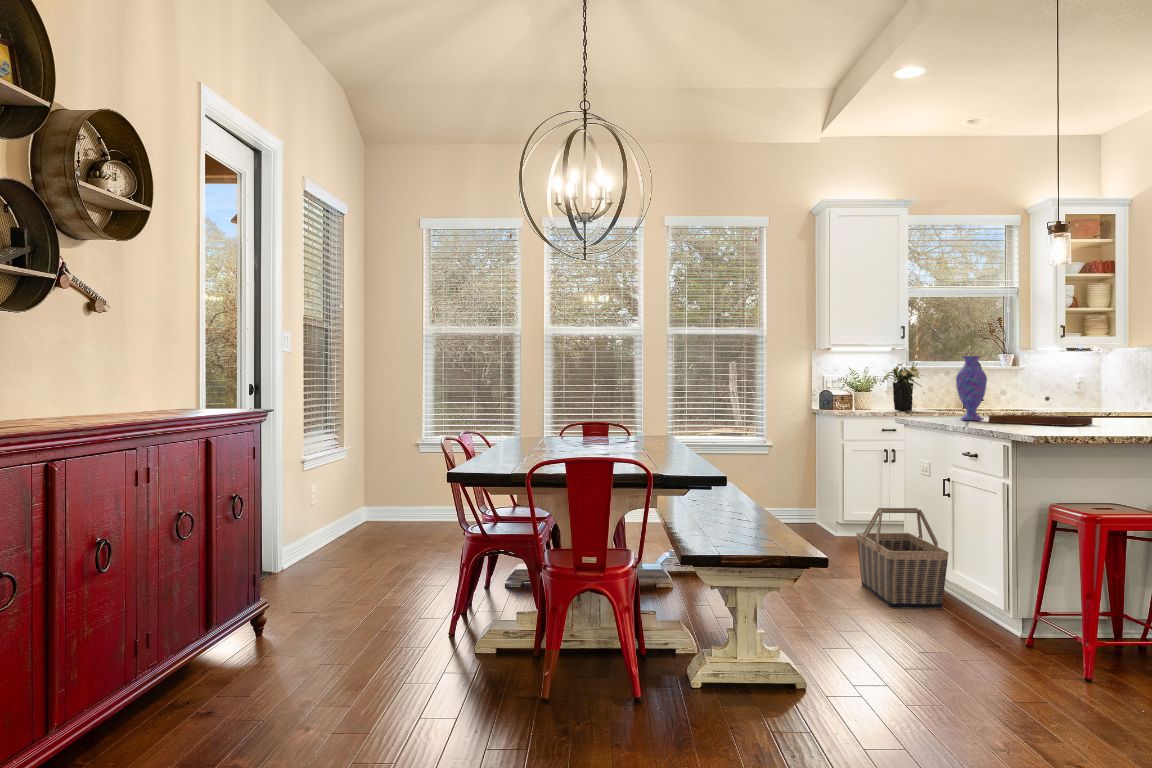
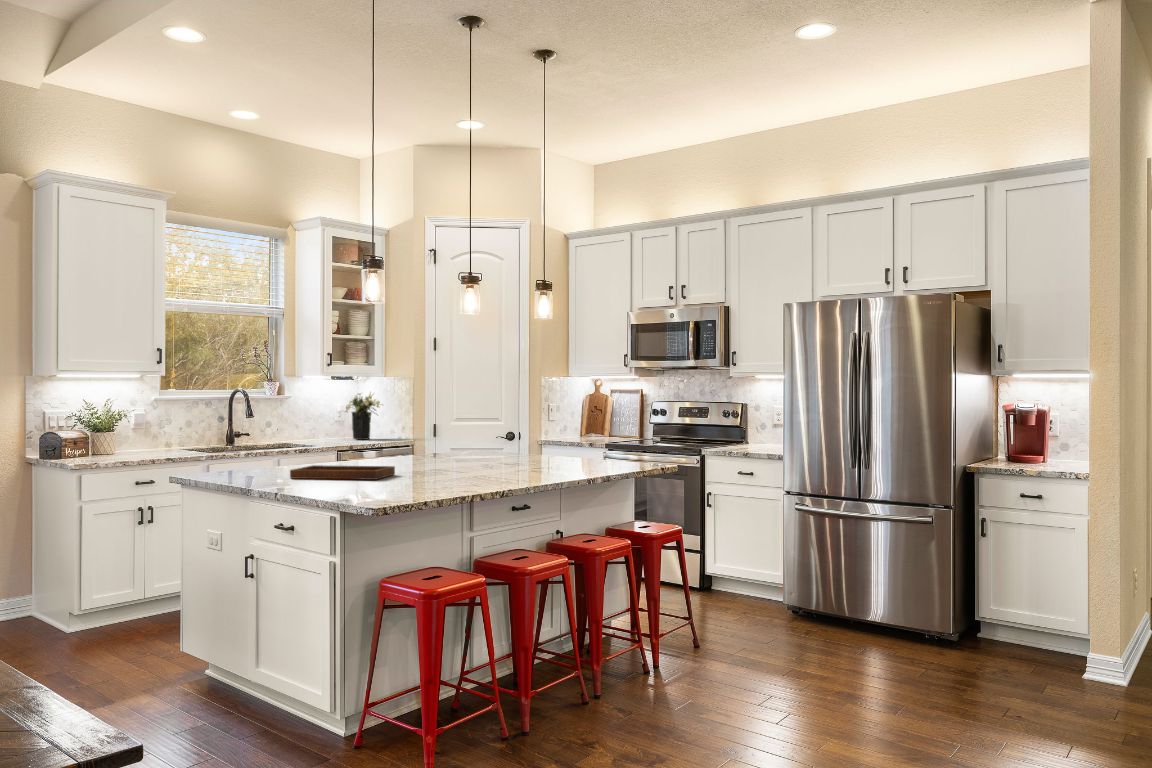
vase: present [956,356,987,421] -> none [248,398,283,476]
flower arrangement: present [881,363,923,411] -> present [345,393,380,440]
basket: present [856,508,949,609] -> none [124,598,257,745]

